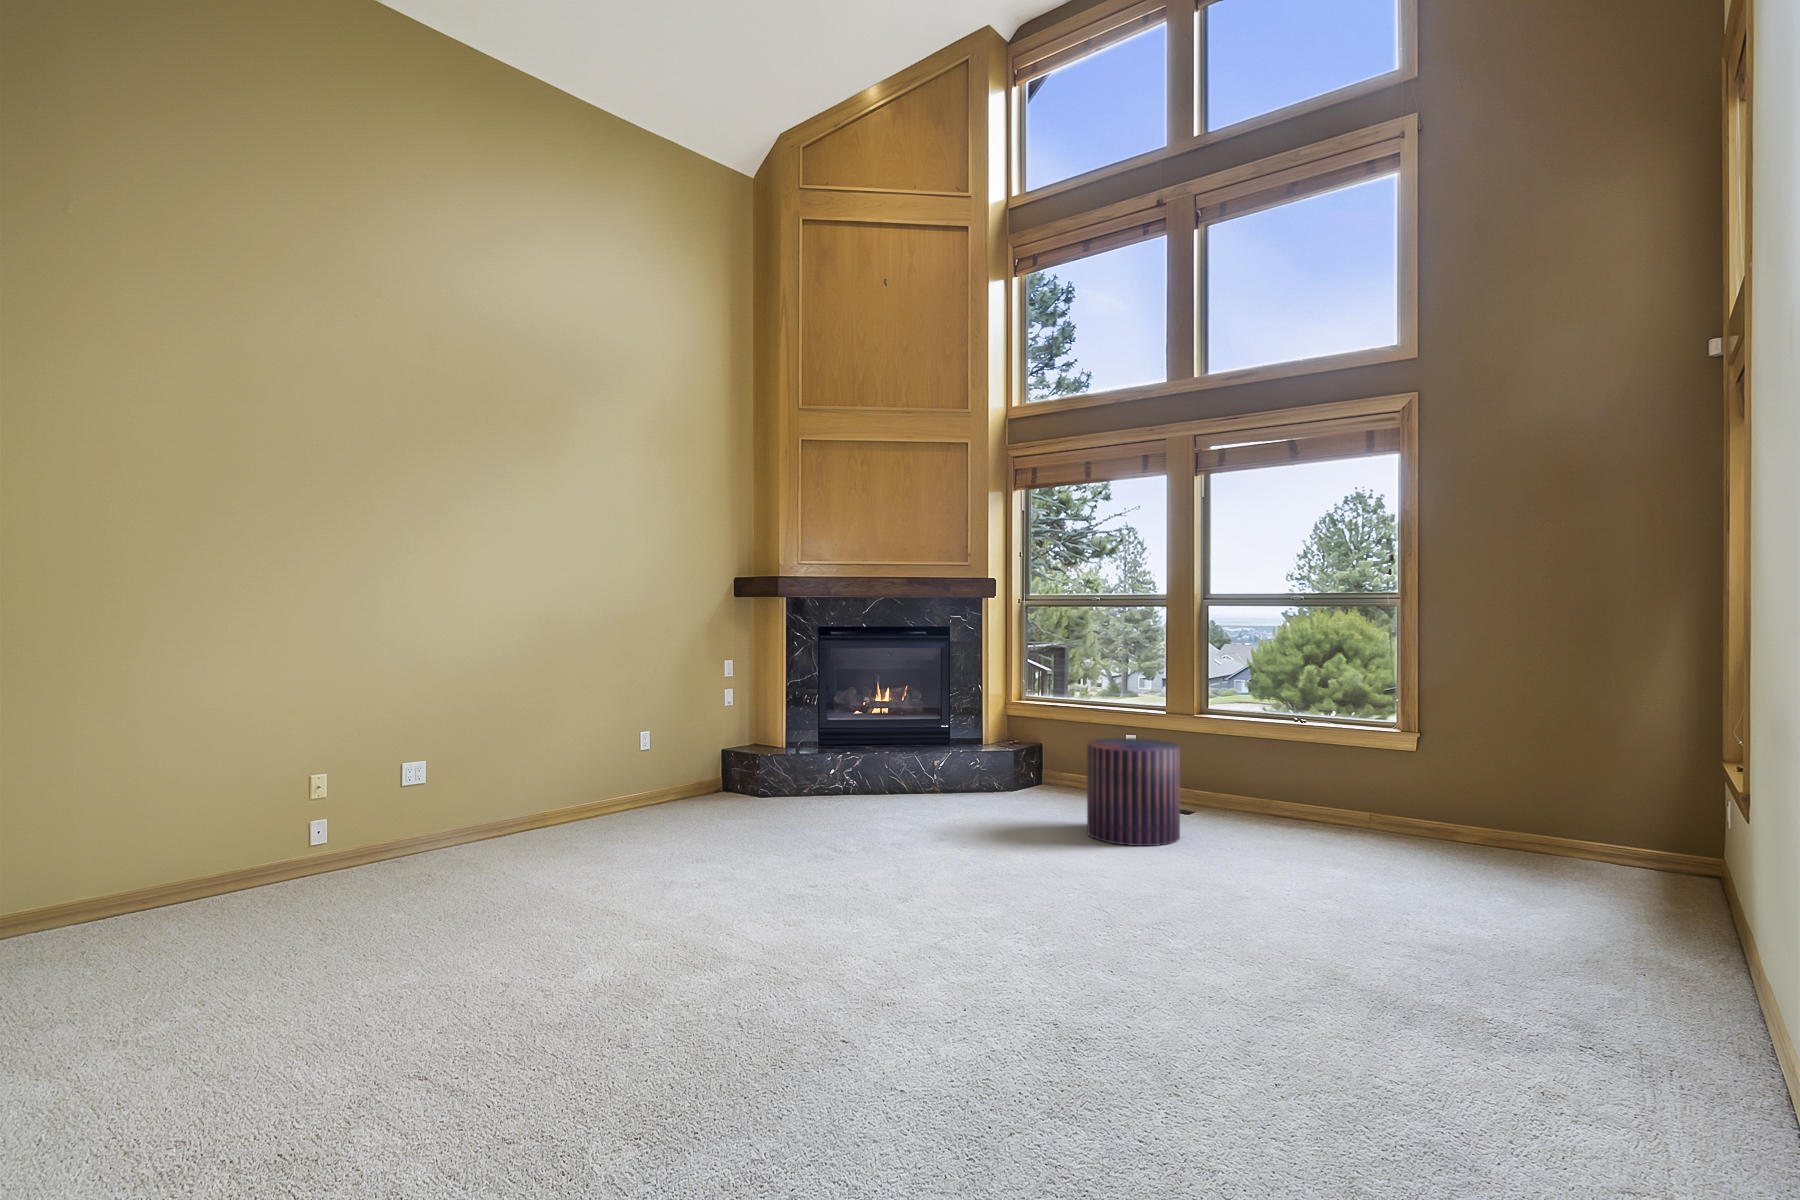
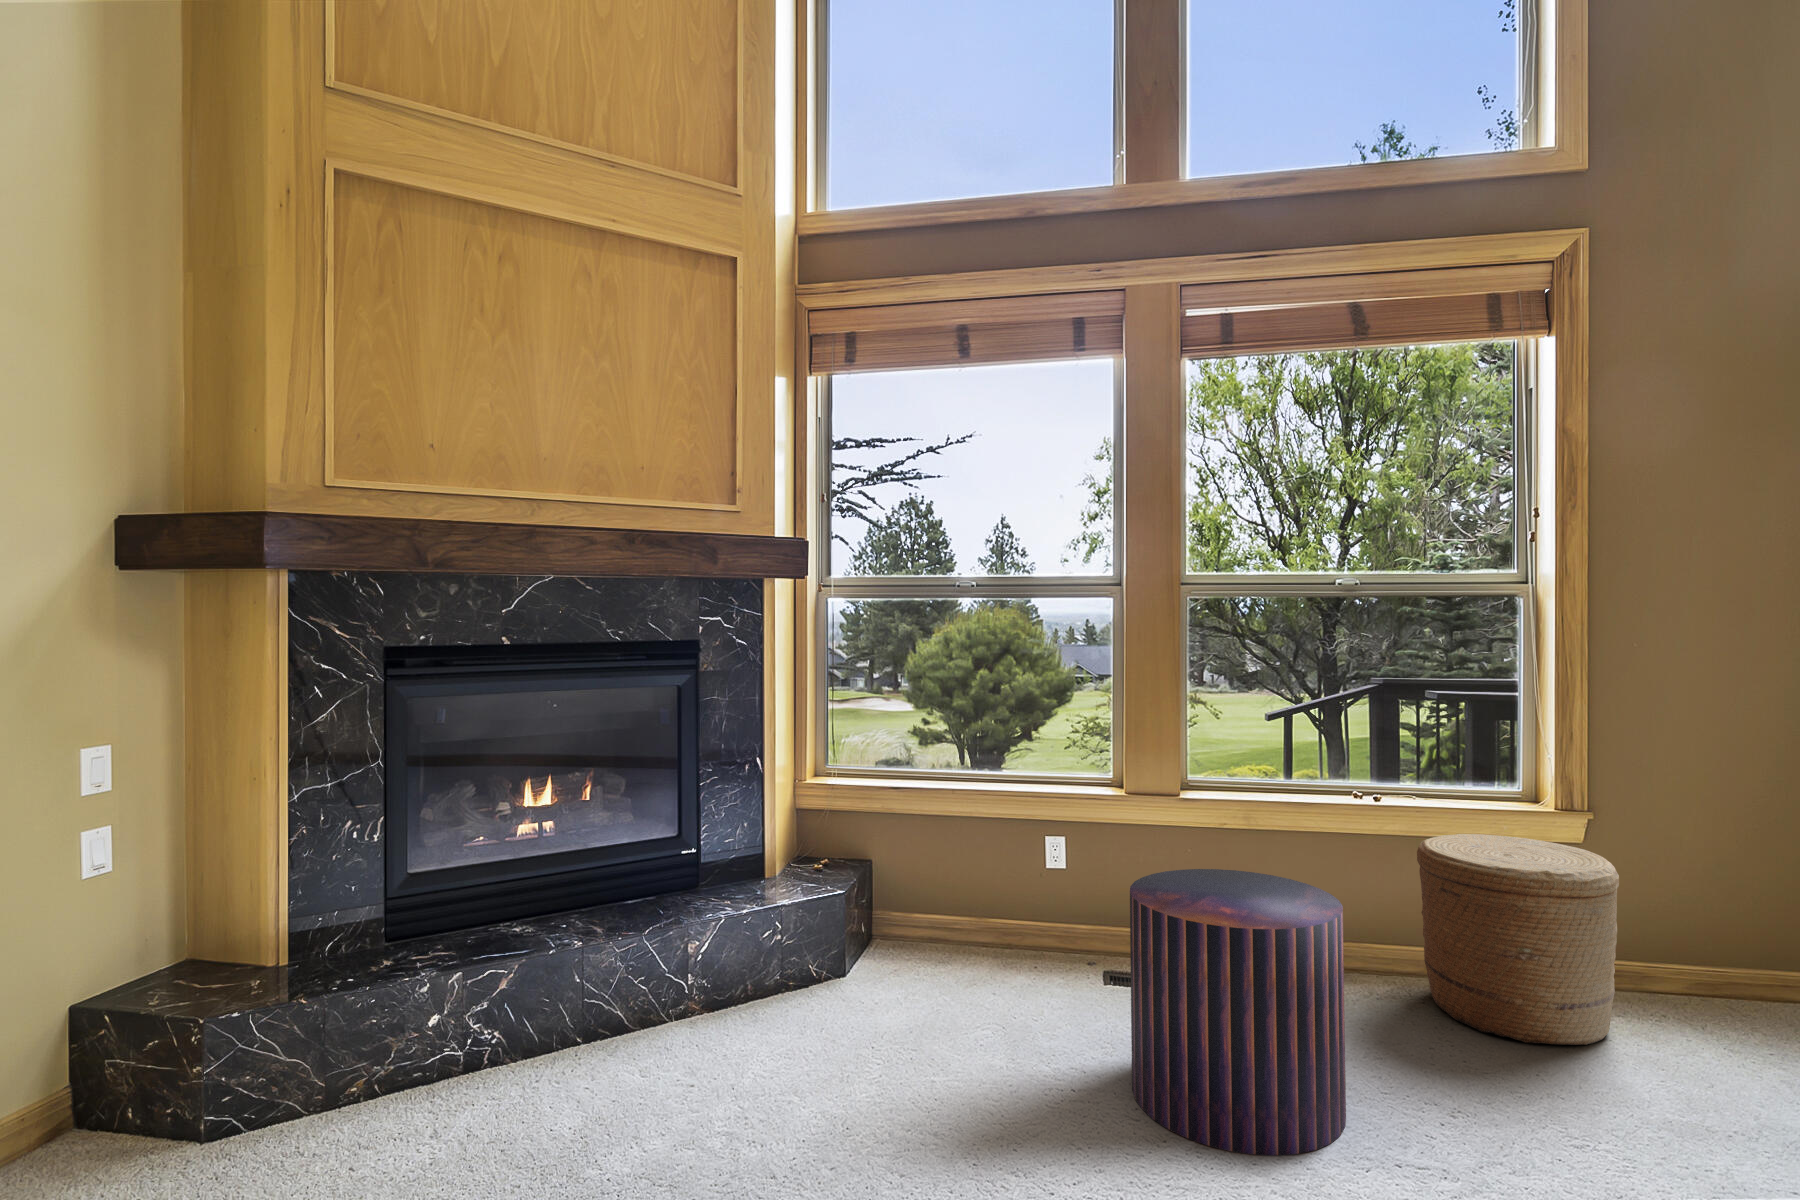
woven basket: none [1286,743,1388,847] -> present [1417,834,1619,1045]

